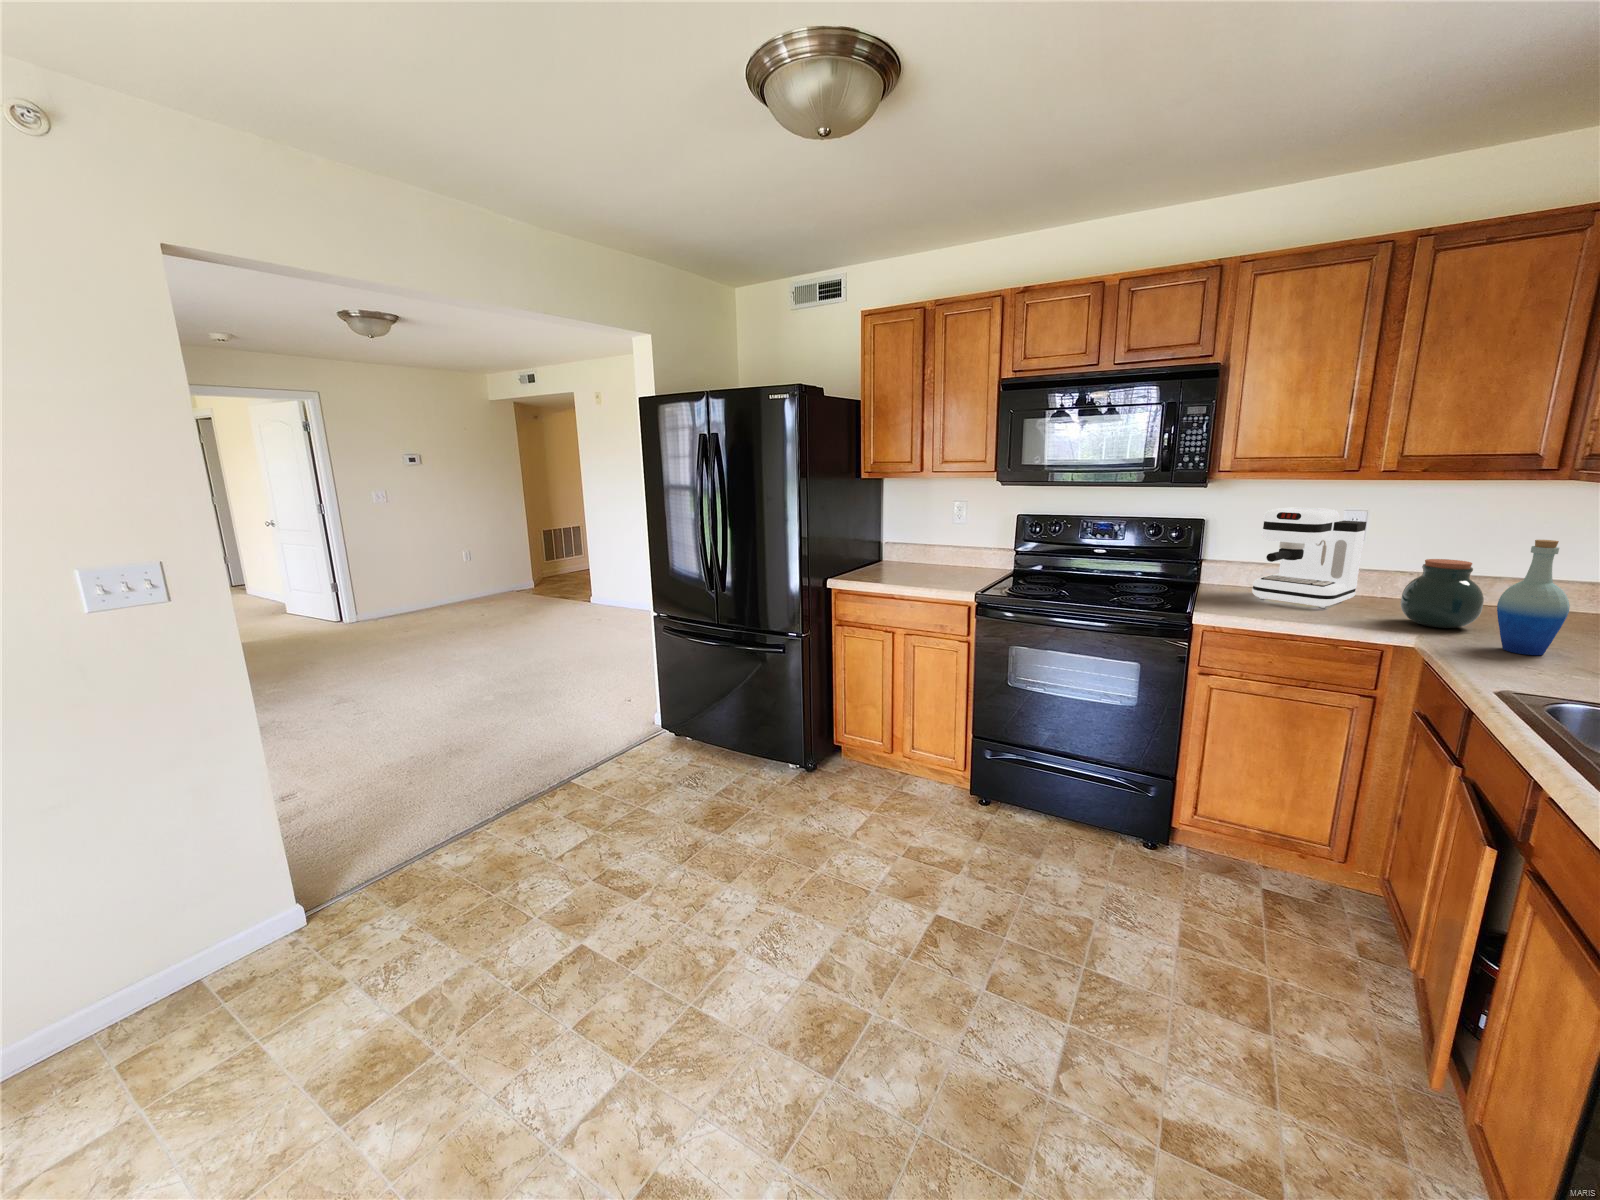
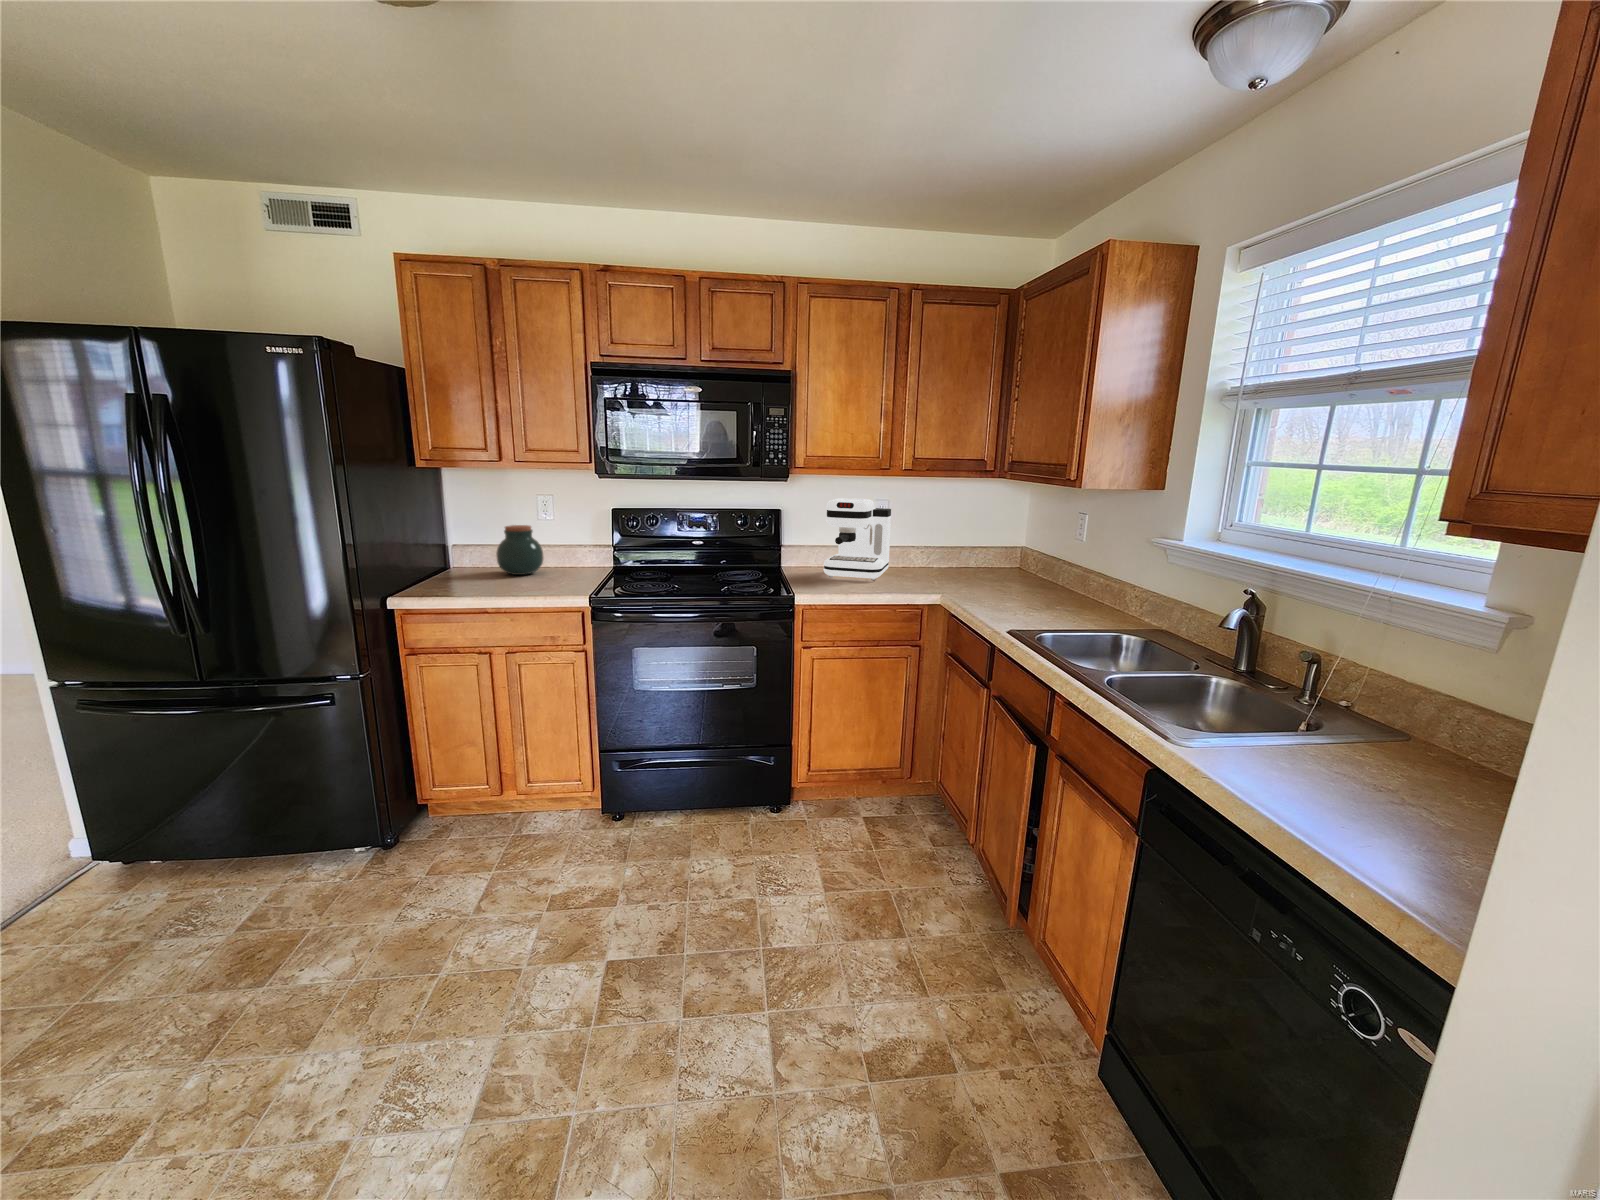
bottle: present [1497,540,1570,655] -> none [984,518,1019,600]
jar: present [1401,559,1484,628] -> present [496,525,544,575]

